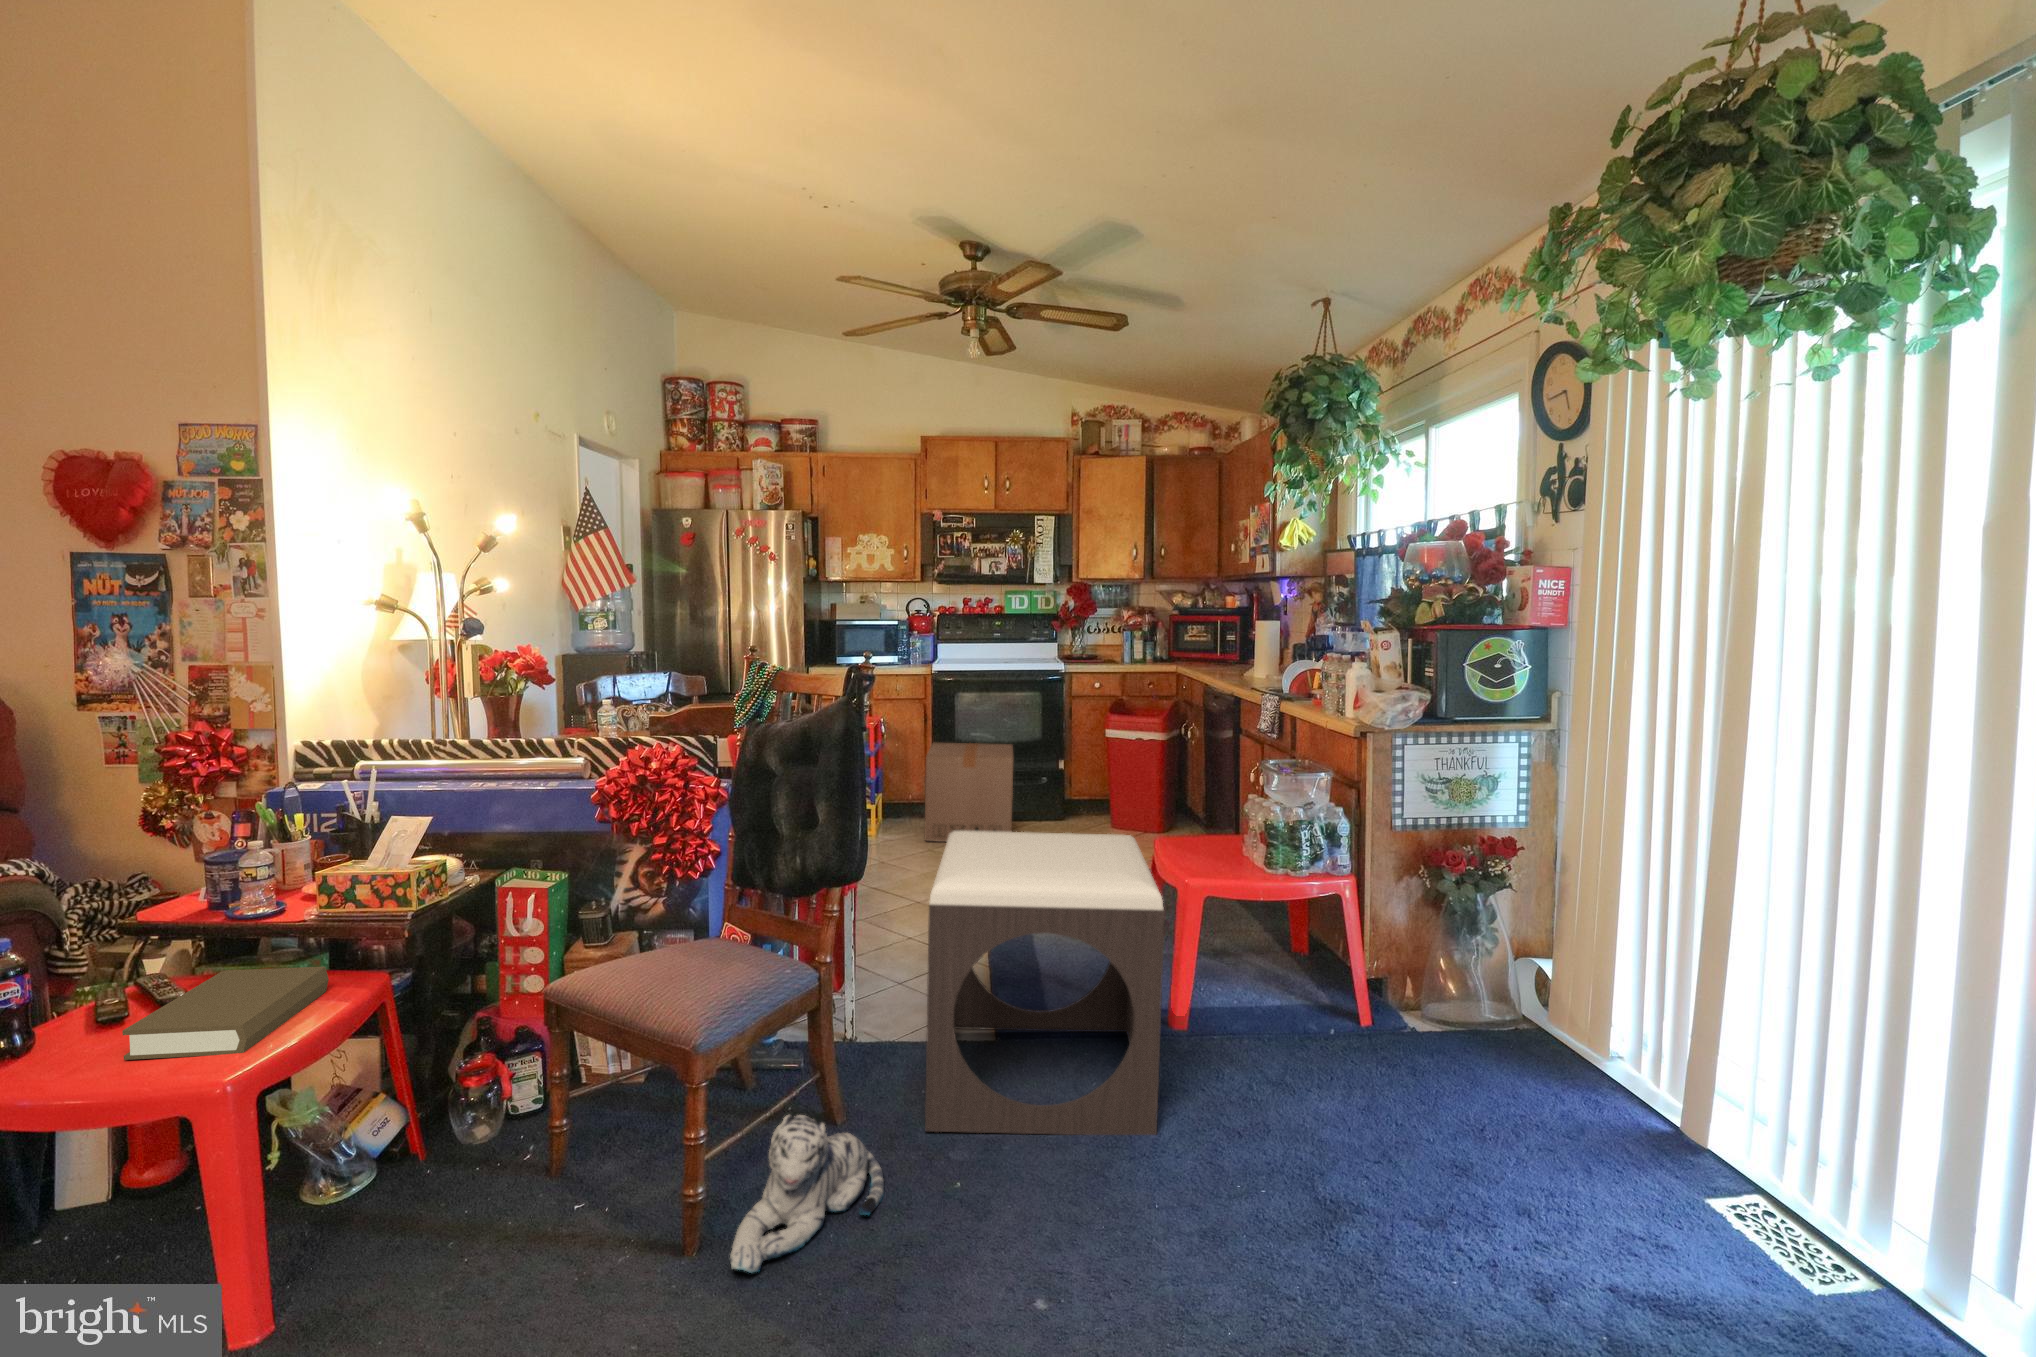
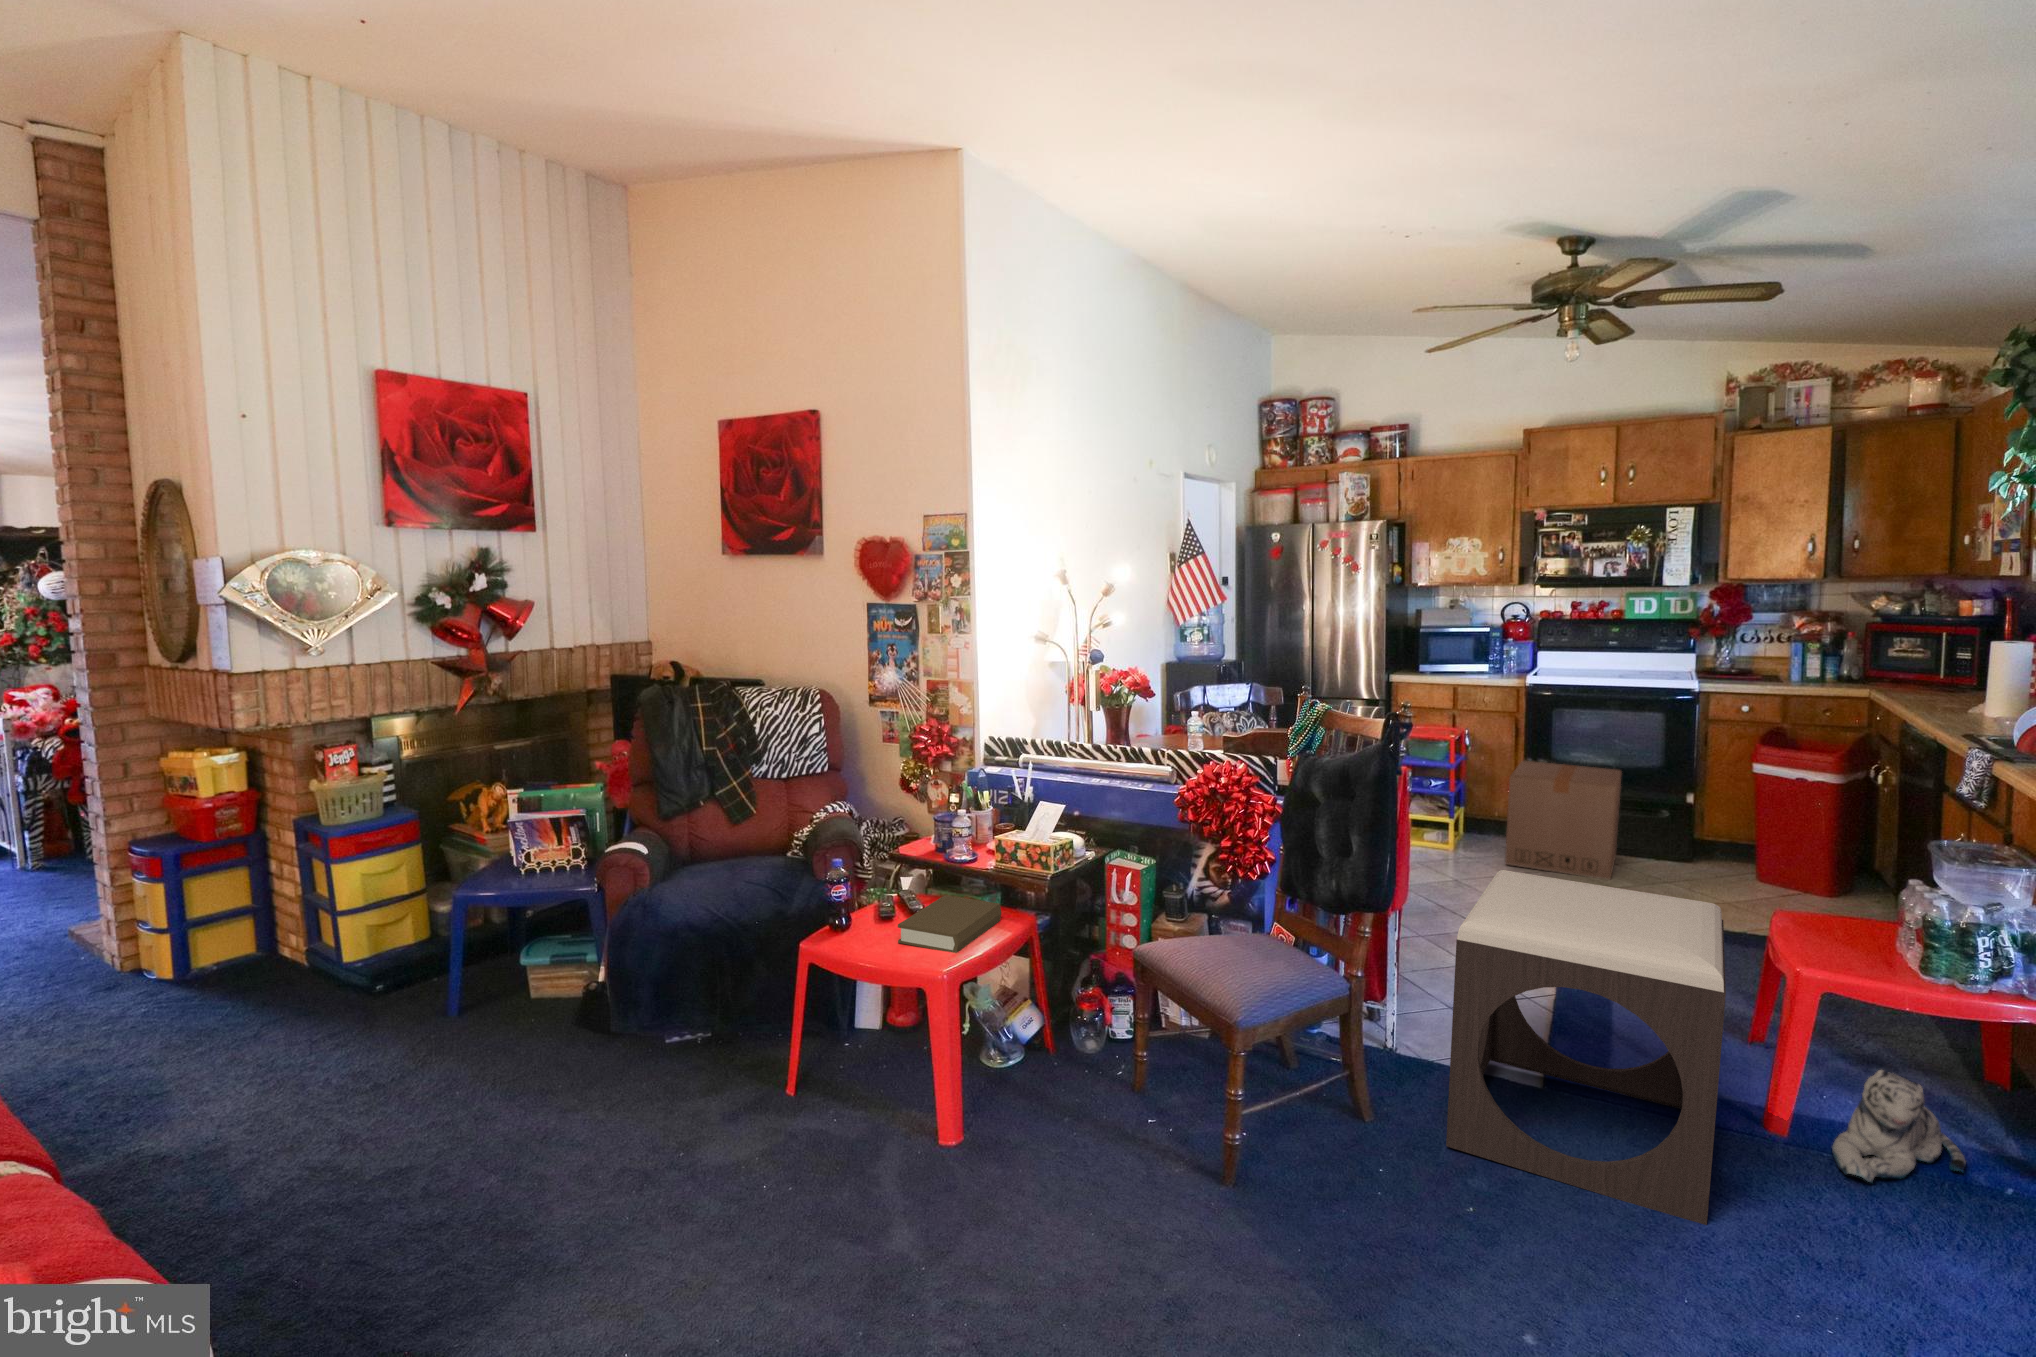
plush toy: present [730,1115,884,1272] -> present [1832,1070,1966,1182]

